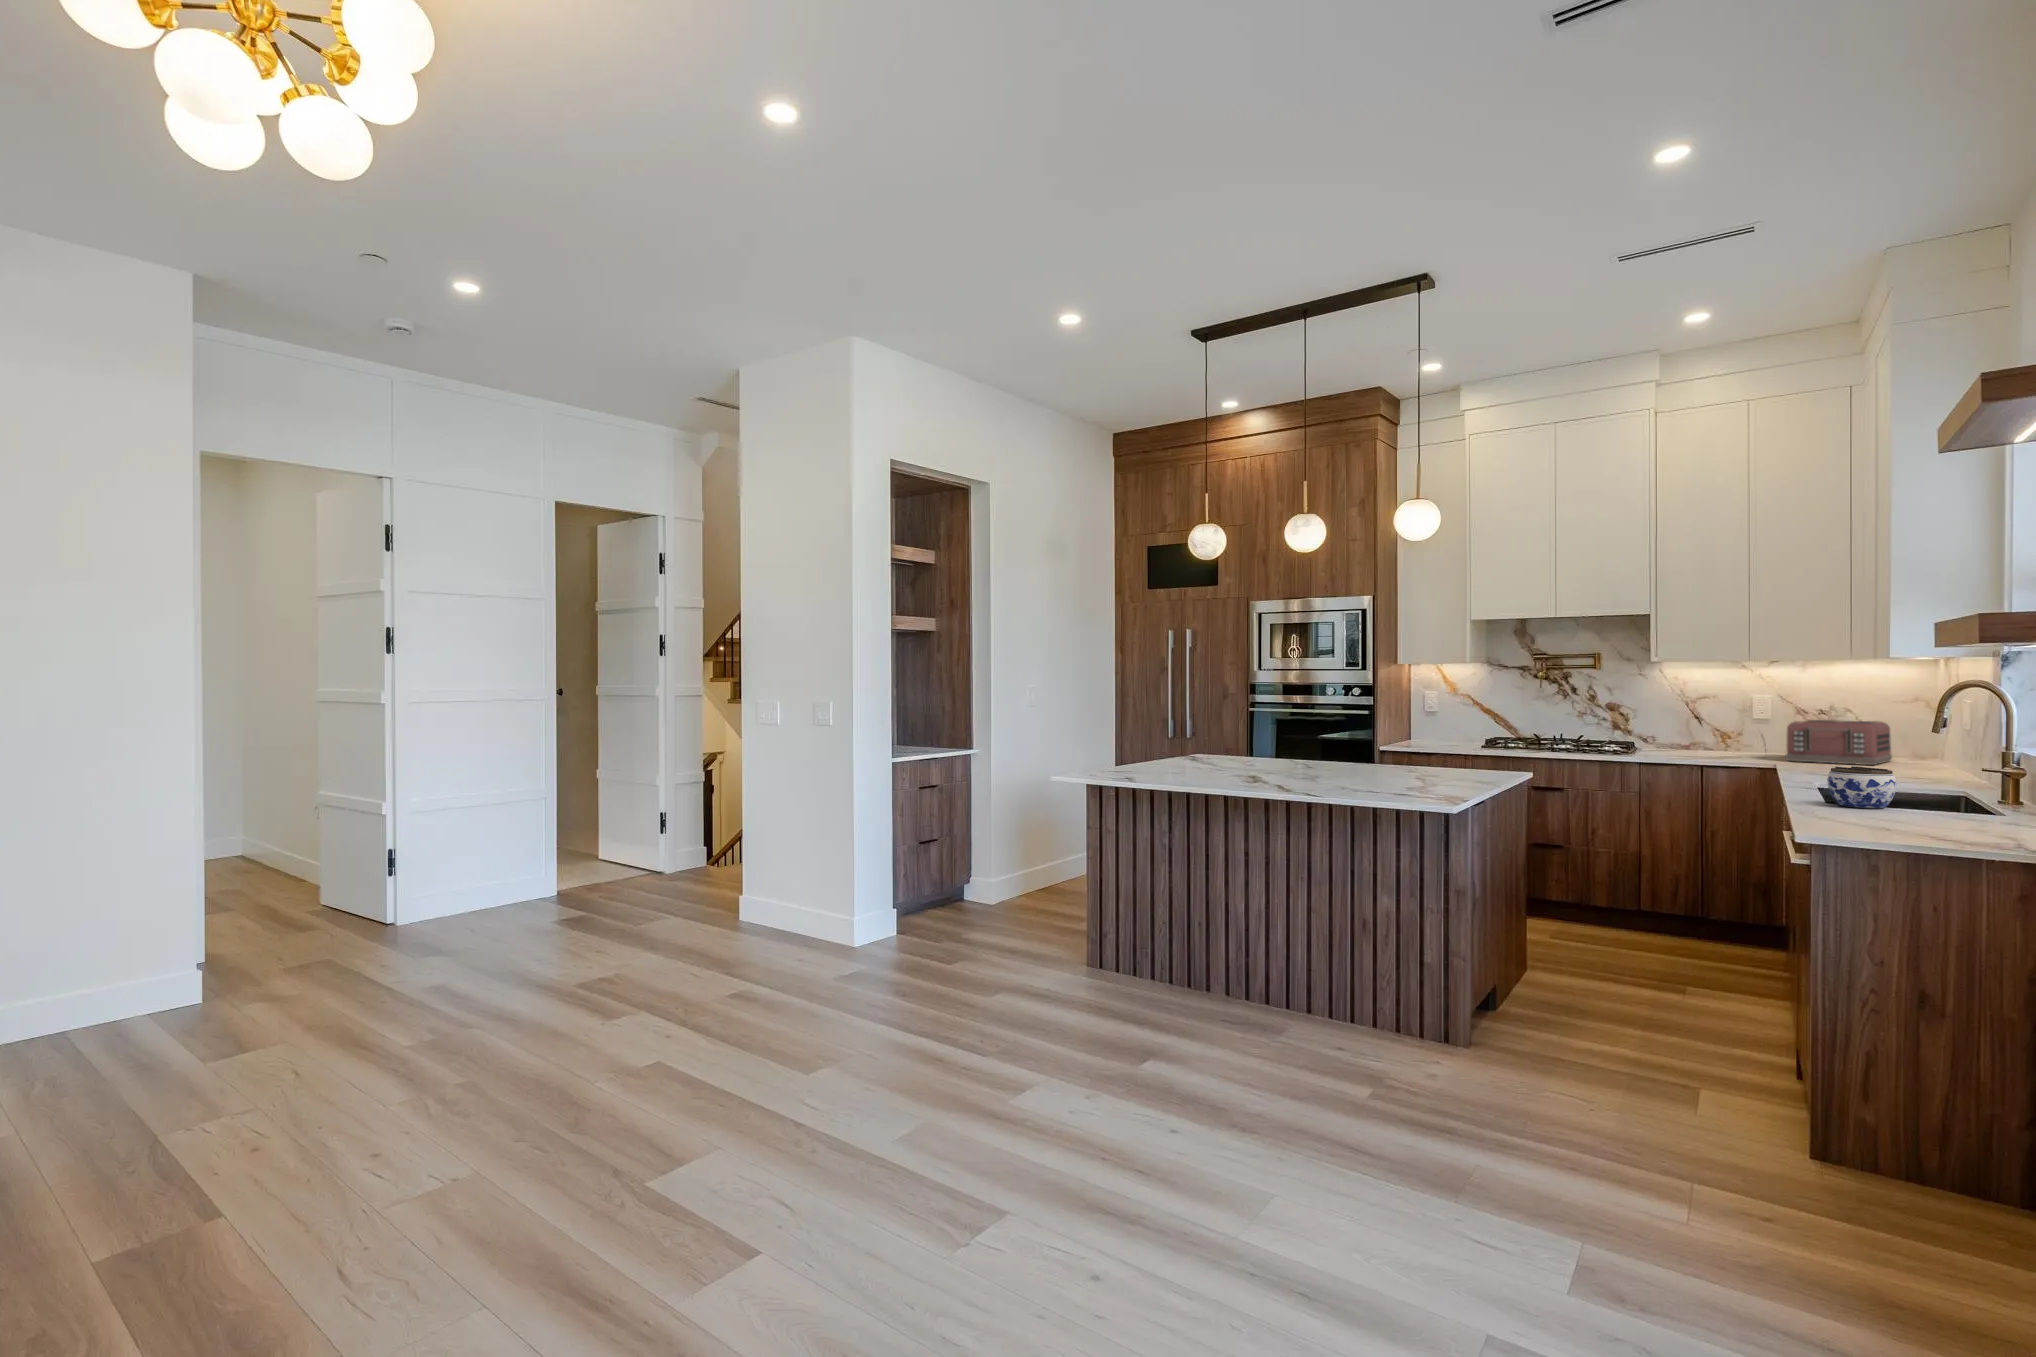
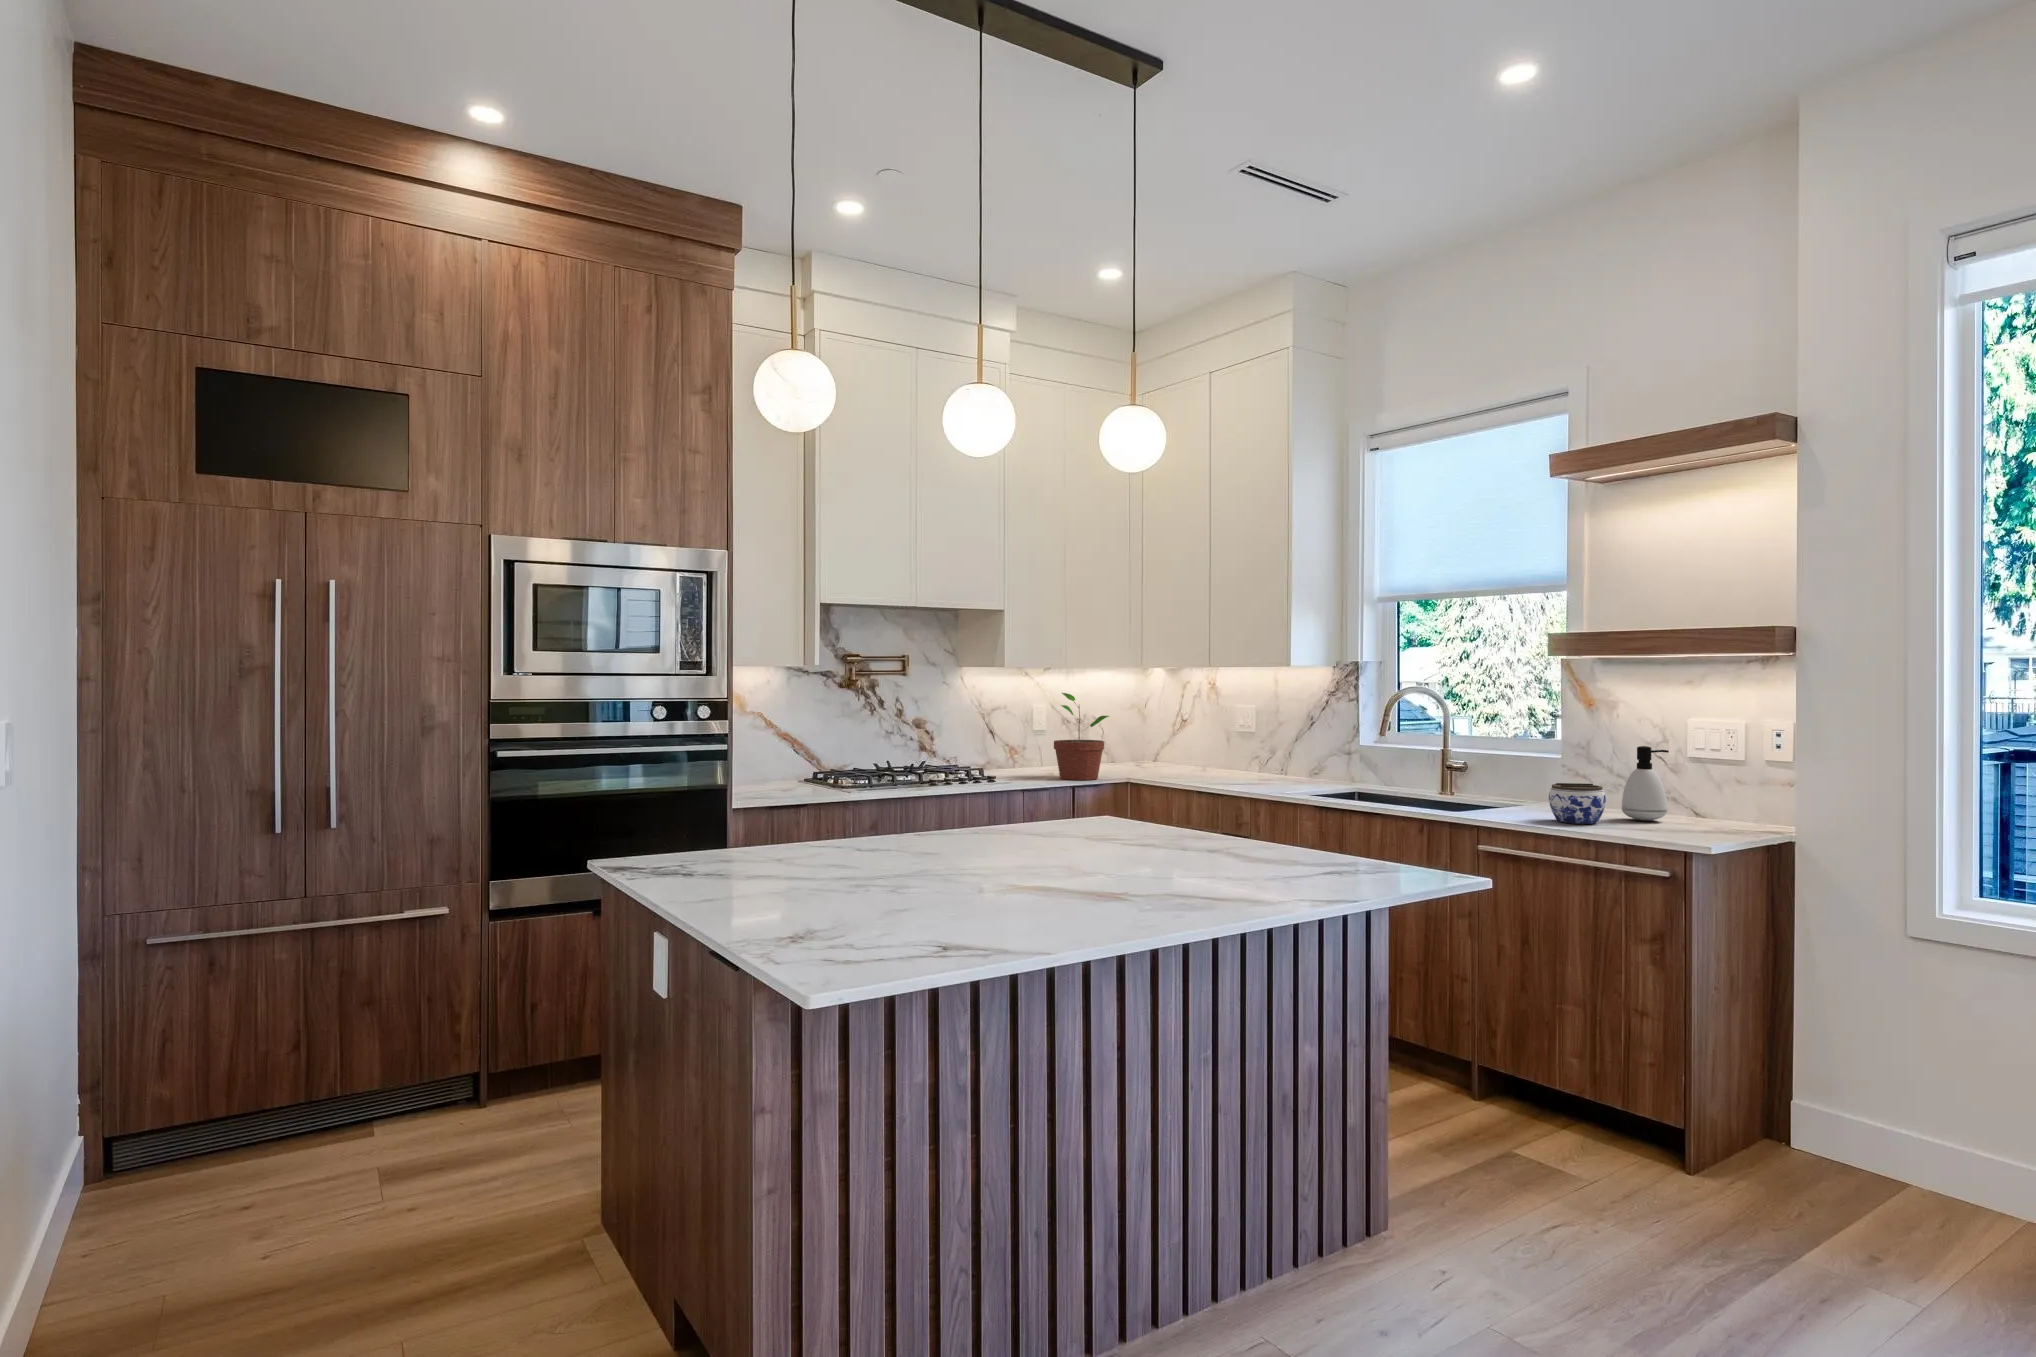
potted plant: none [1679,681,1734,758] -> present [1054,693,1109,780]
toaster: present [1785,720,1892,765] -> none [1119,731,1216,777]
soap dispenser: none [1935,733,1996,816] -> present [1622,746,1669,820]

